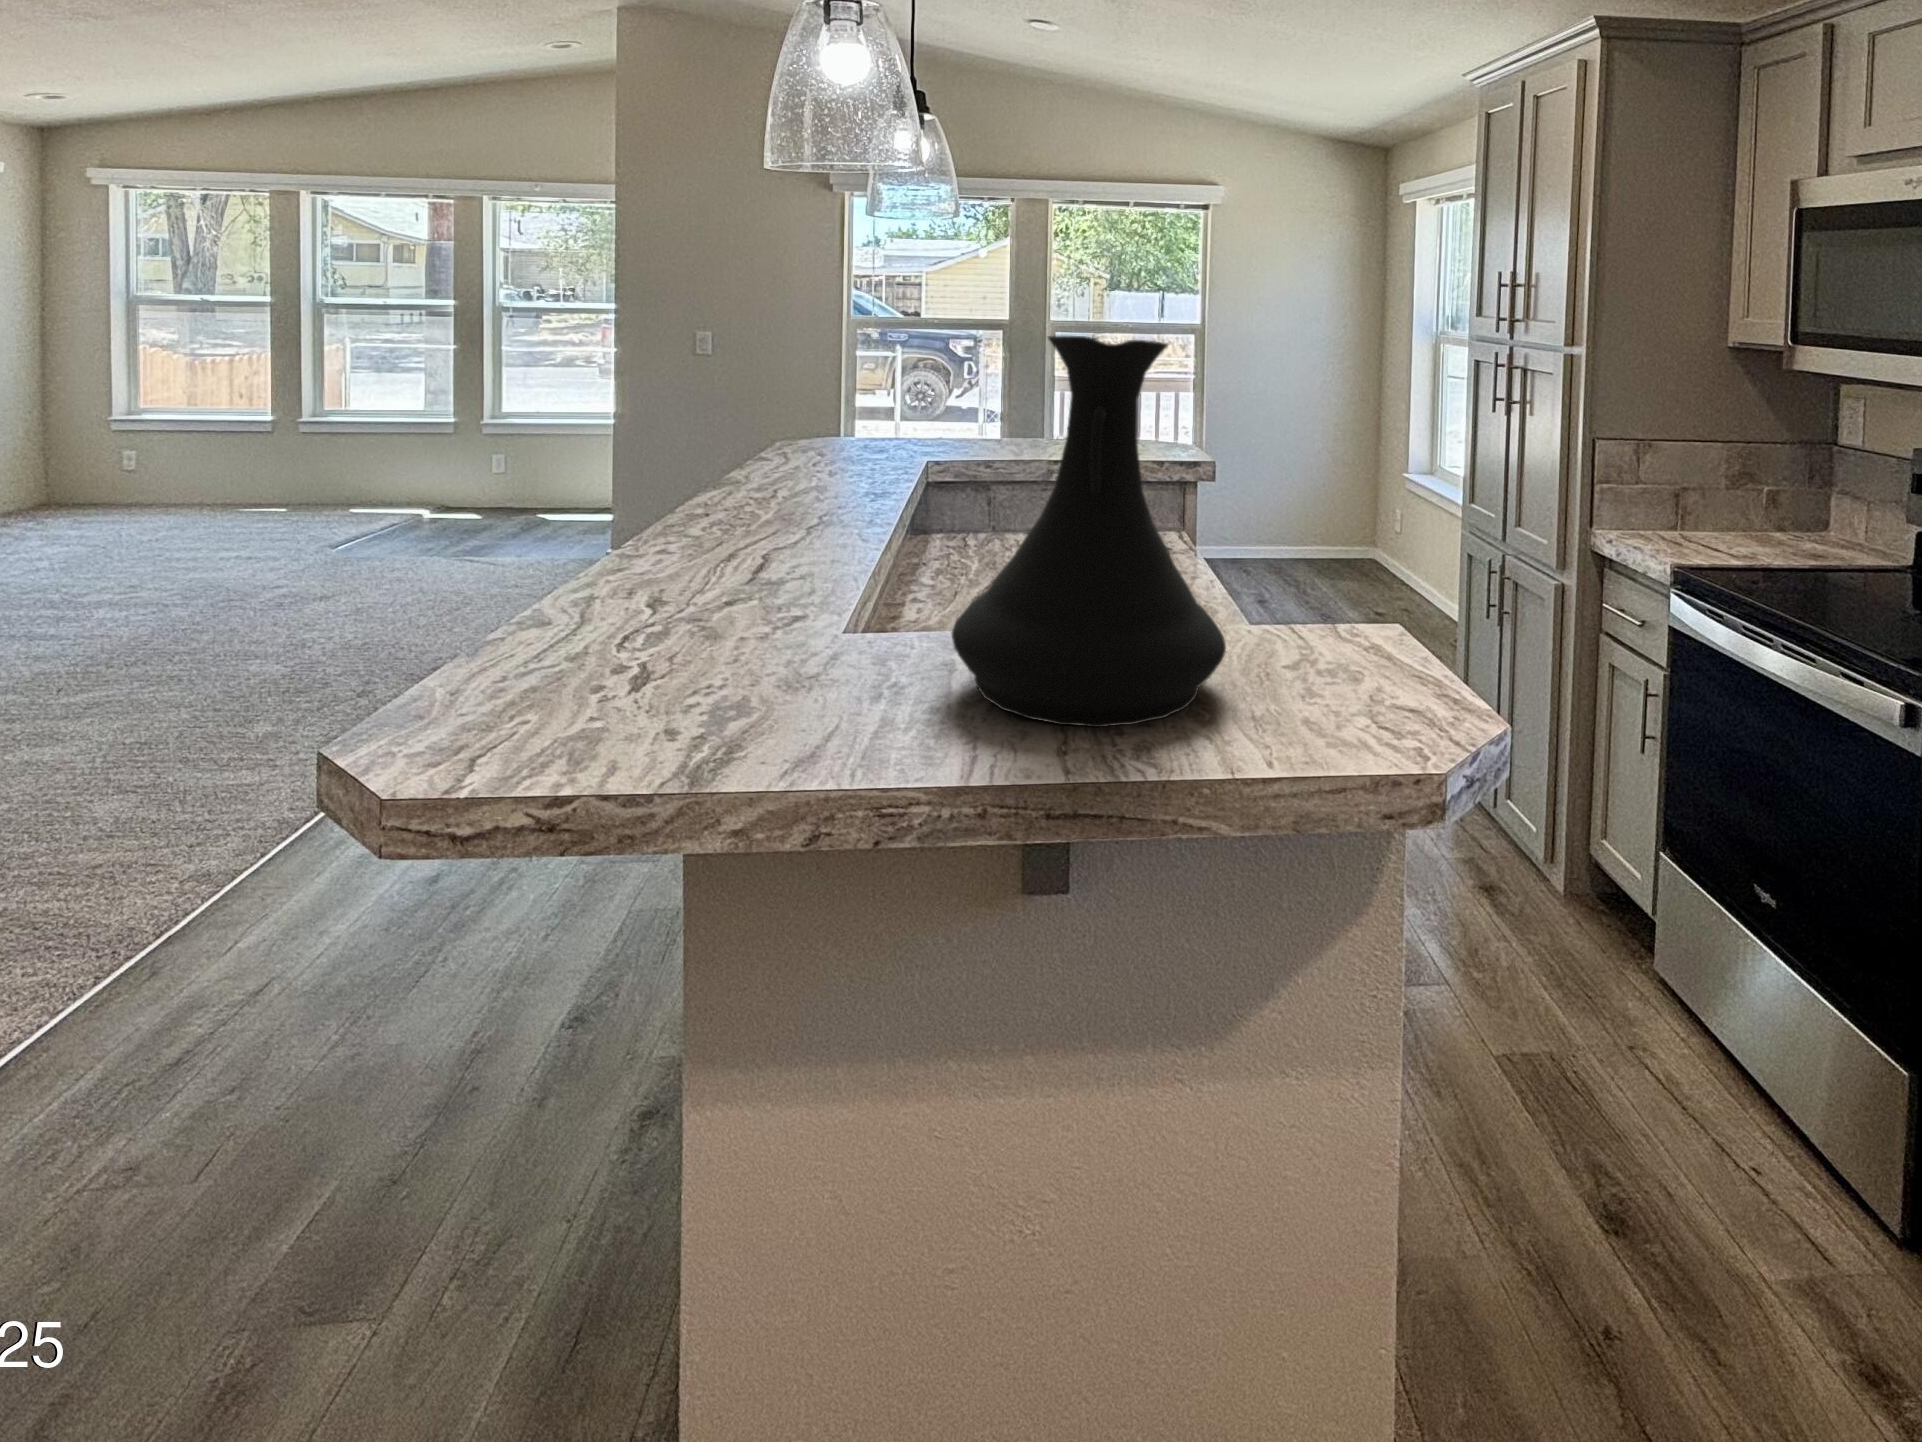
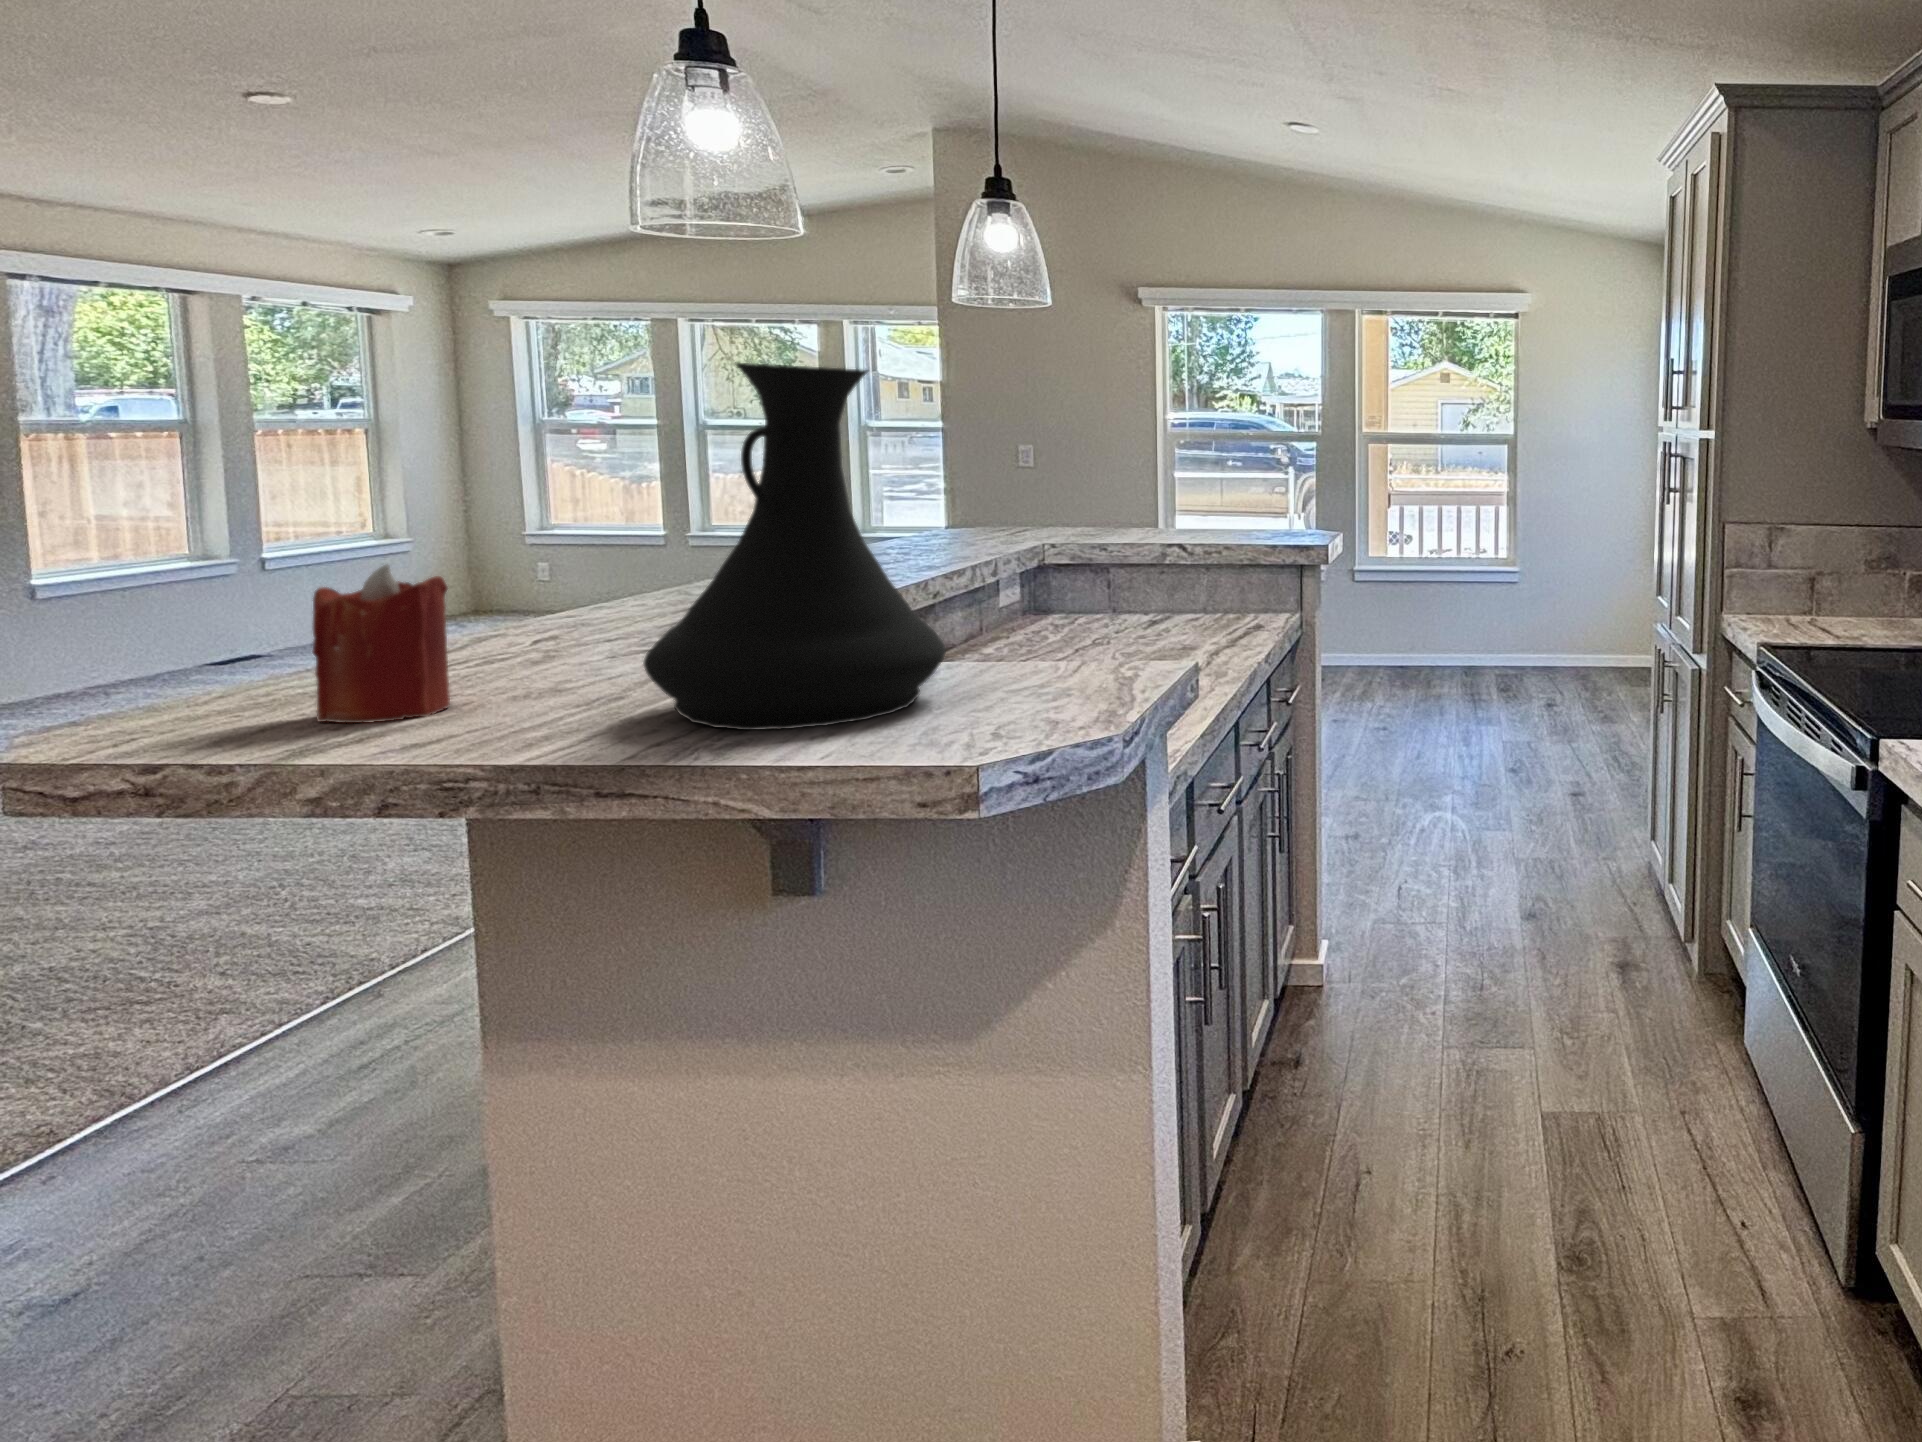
candle: none [605,551,726,728] -> present [313,565,450,723]

